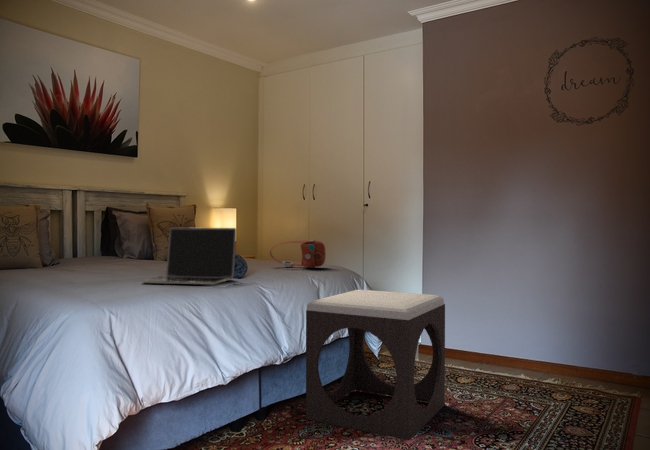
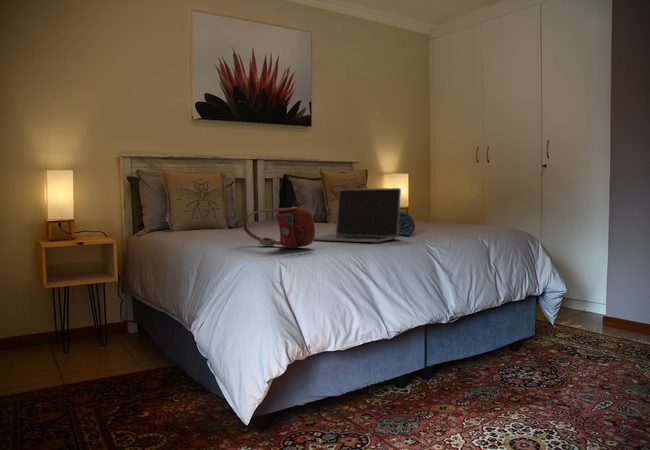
handbag: present [270,240,326,268] -> present [243,207,315,248]
footstool: present [306,290,445,440] -> none [472,252,635,415]

